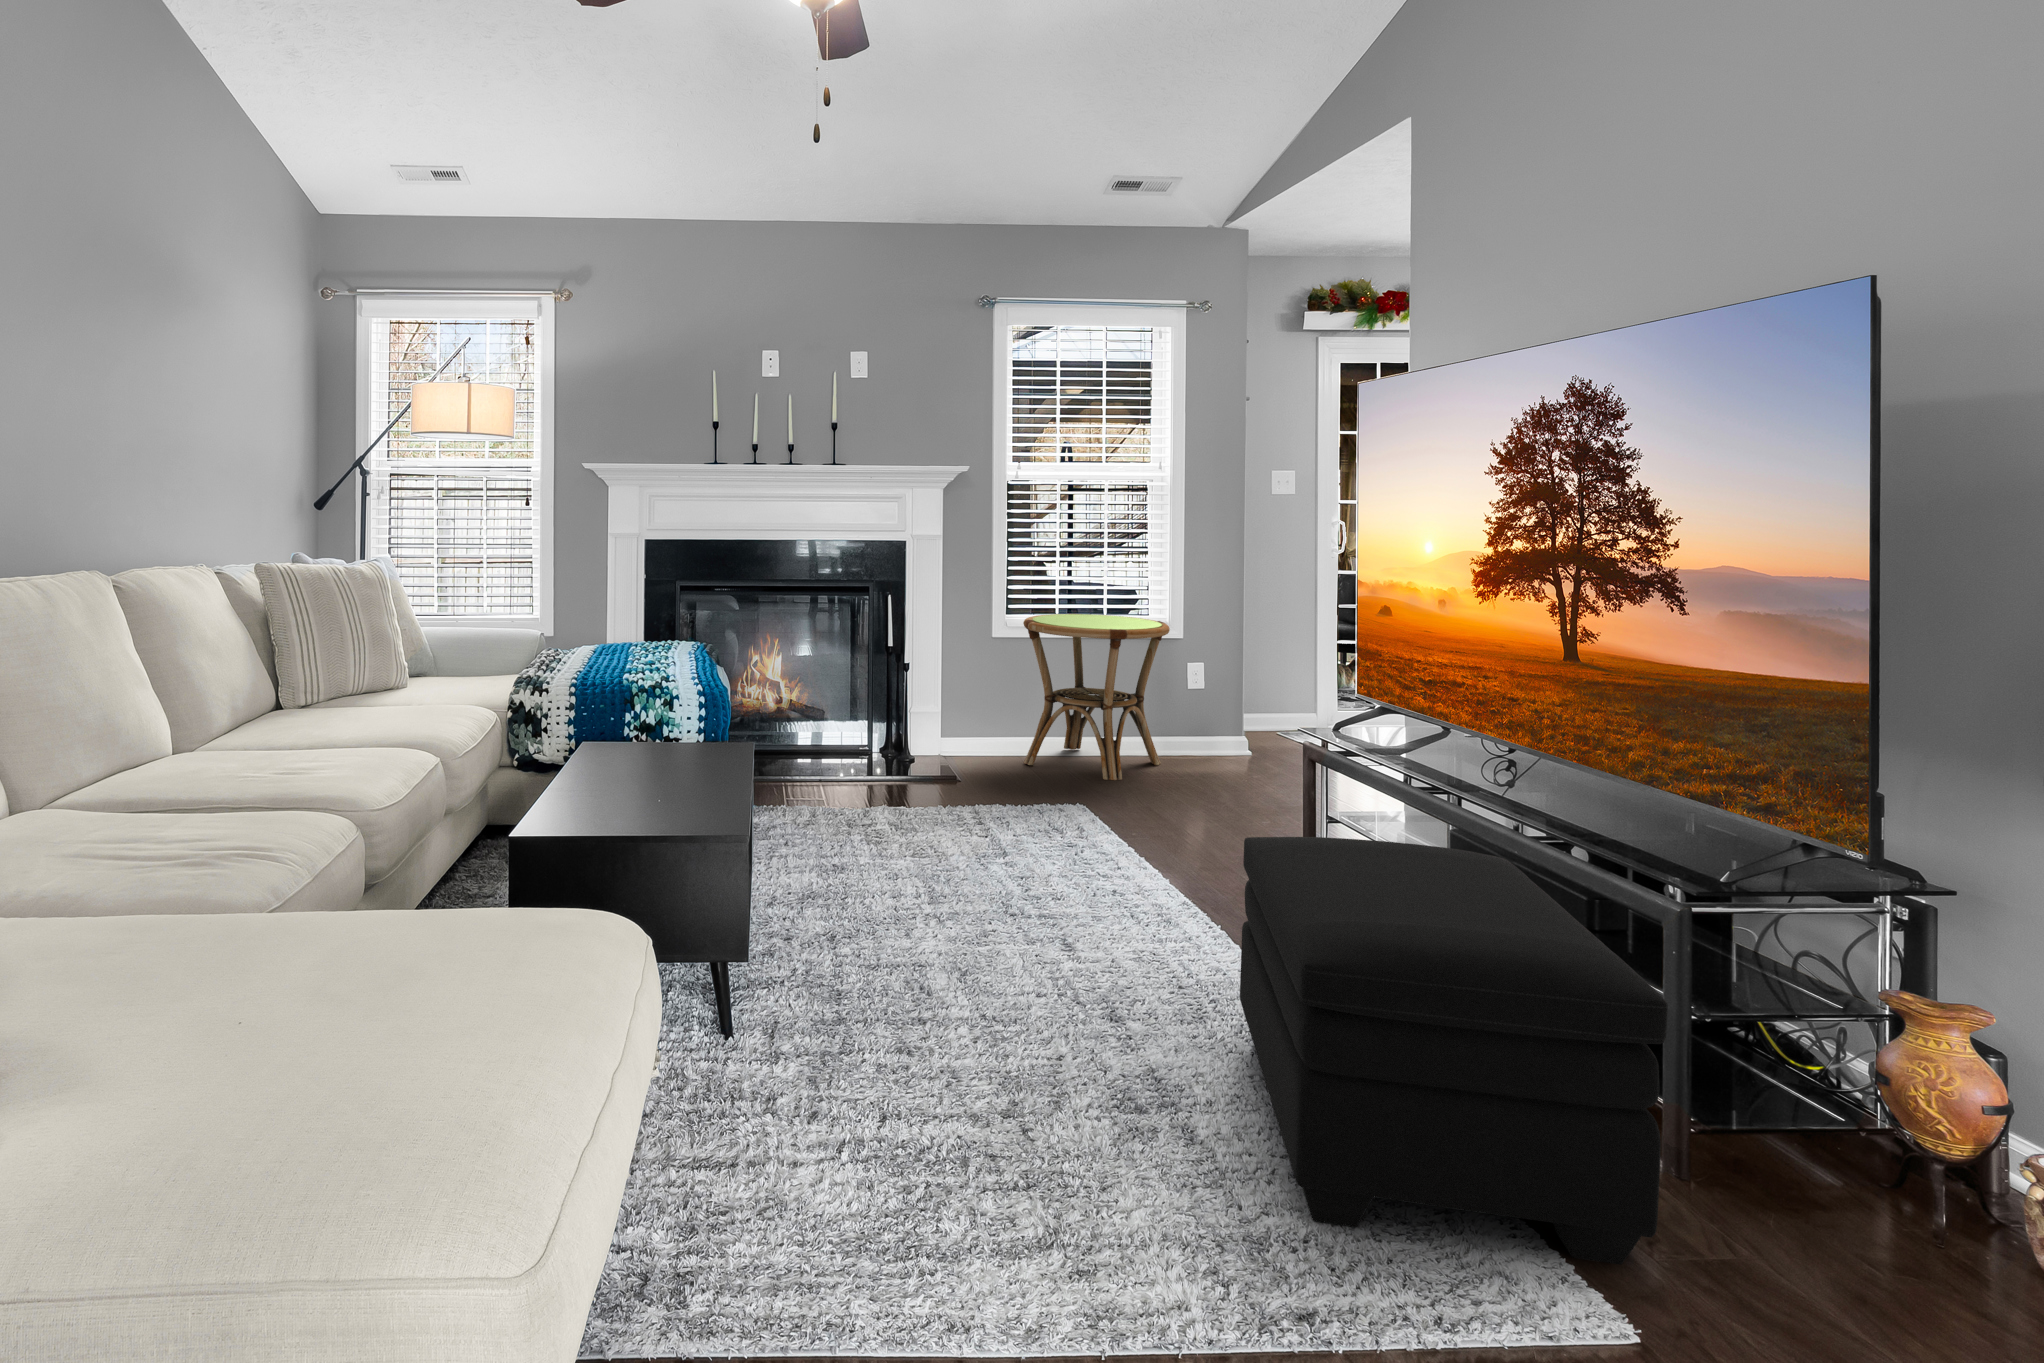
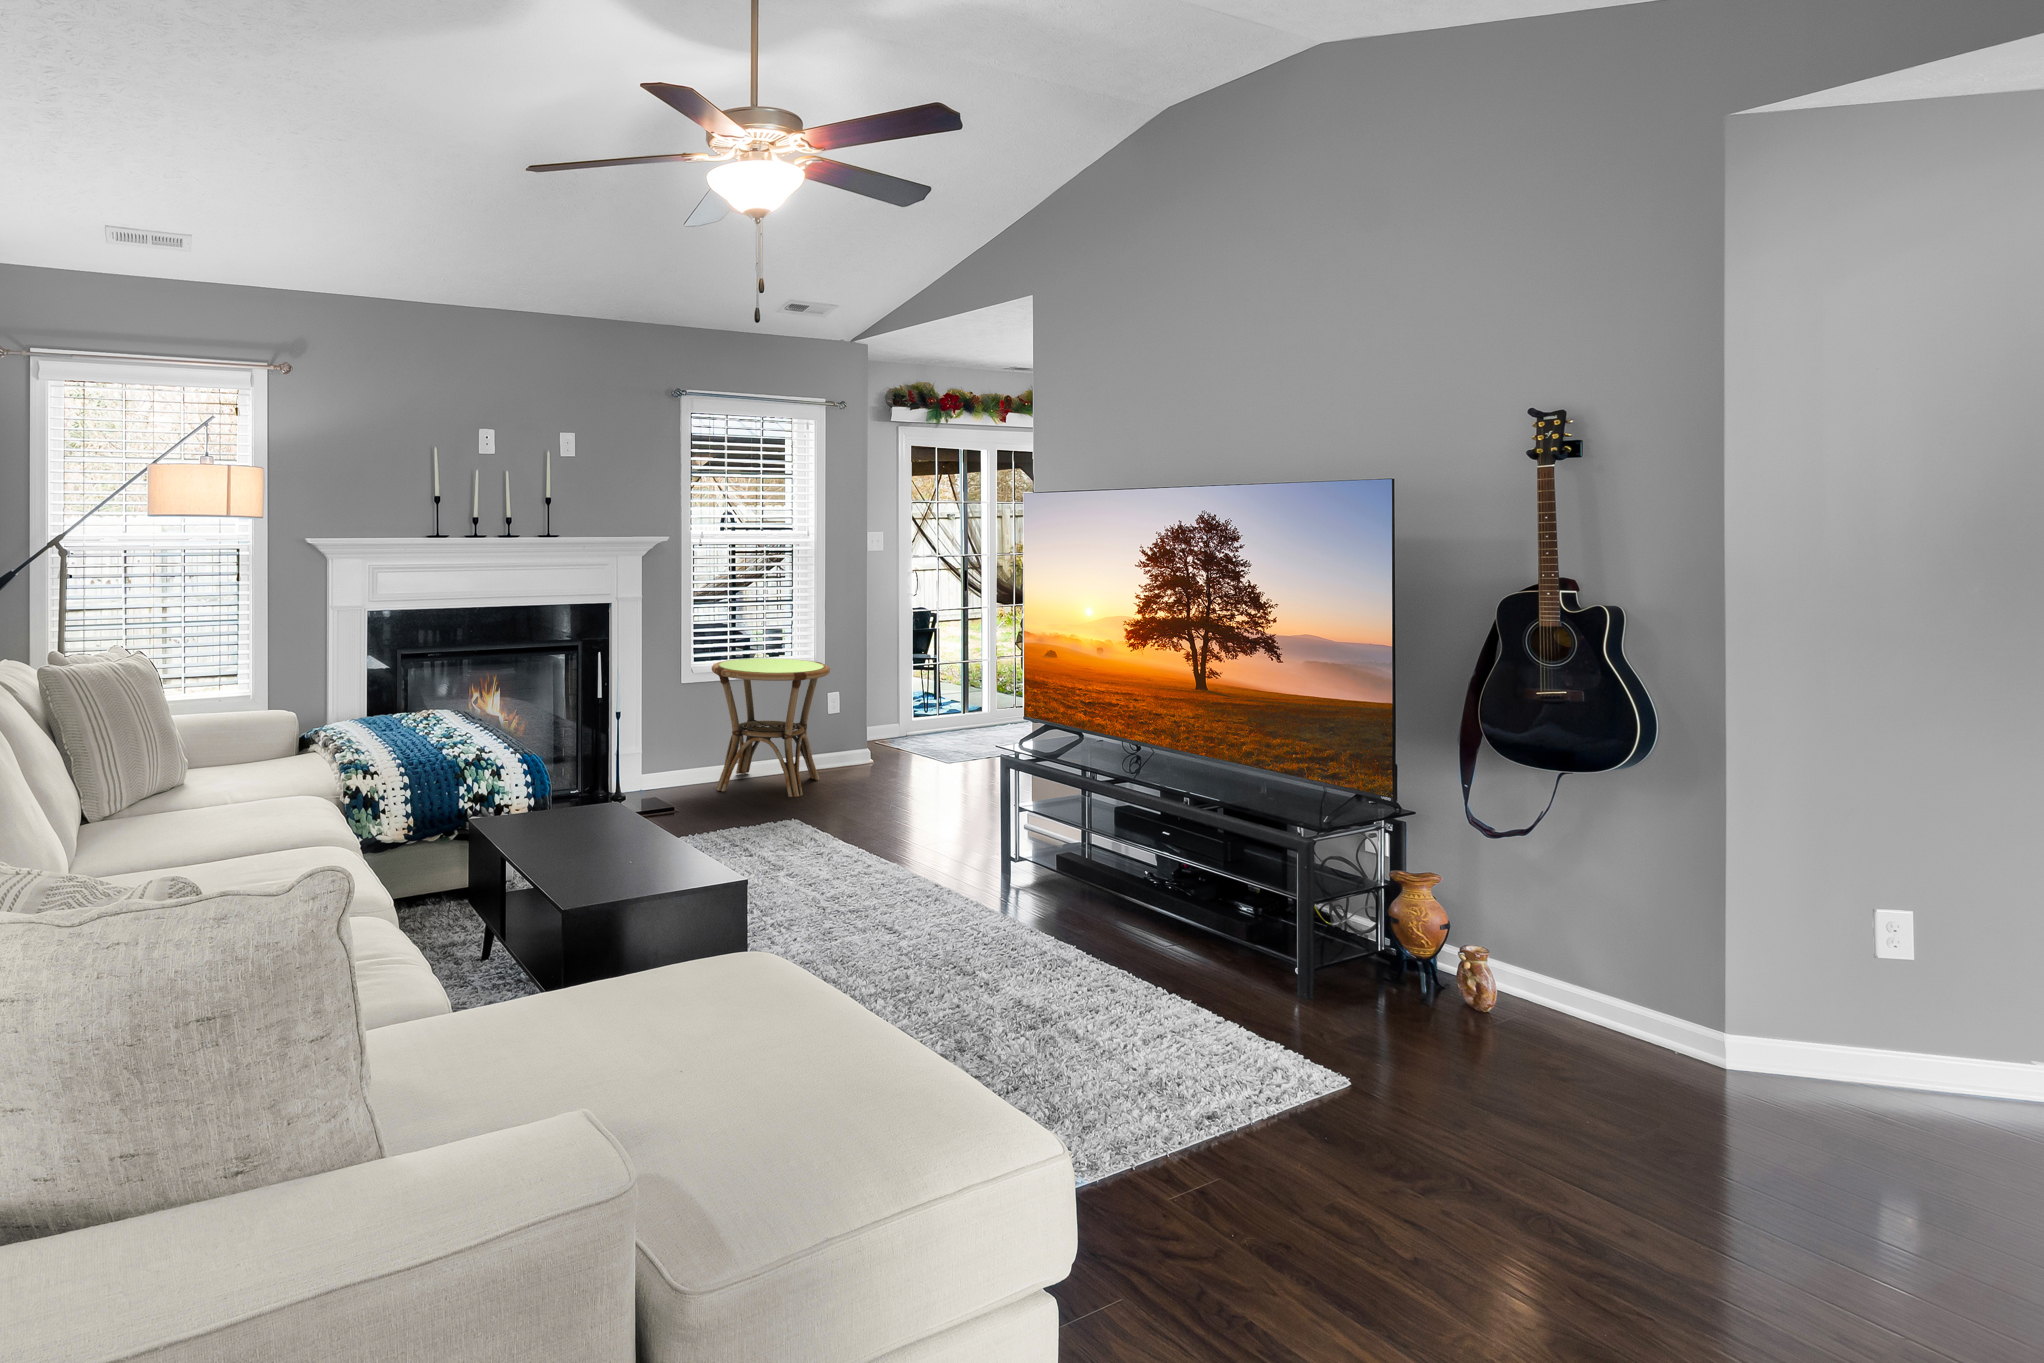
ottoman: present [1240,837,1668,1265] -> none [1039,823,1338,1070]

